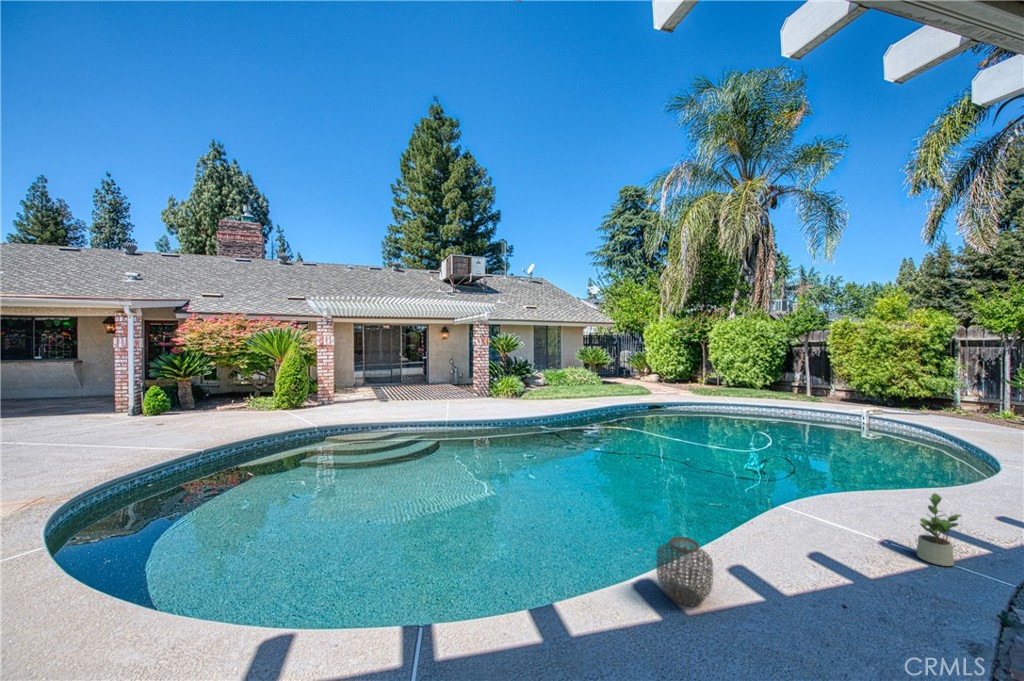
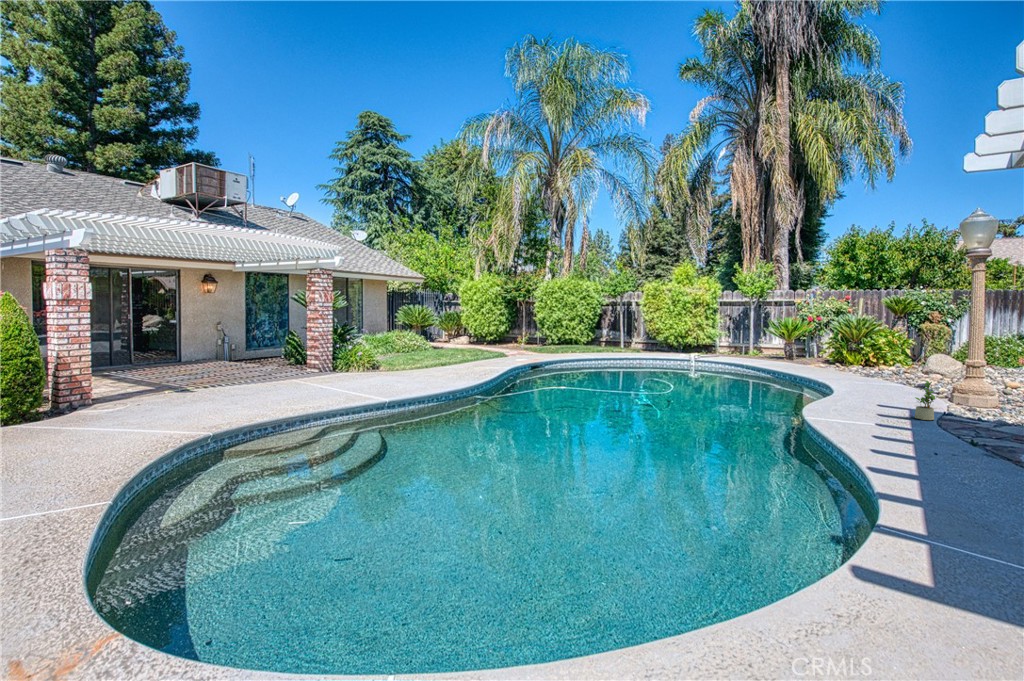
woven basket: present [656,537,713,606] -> none [903,418,947,458]

